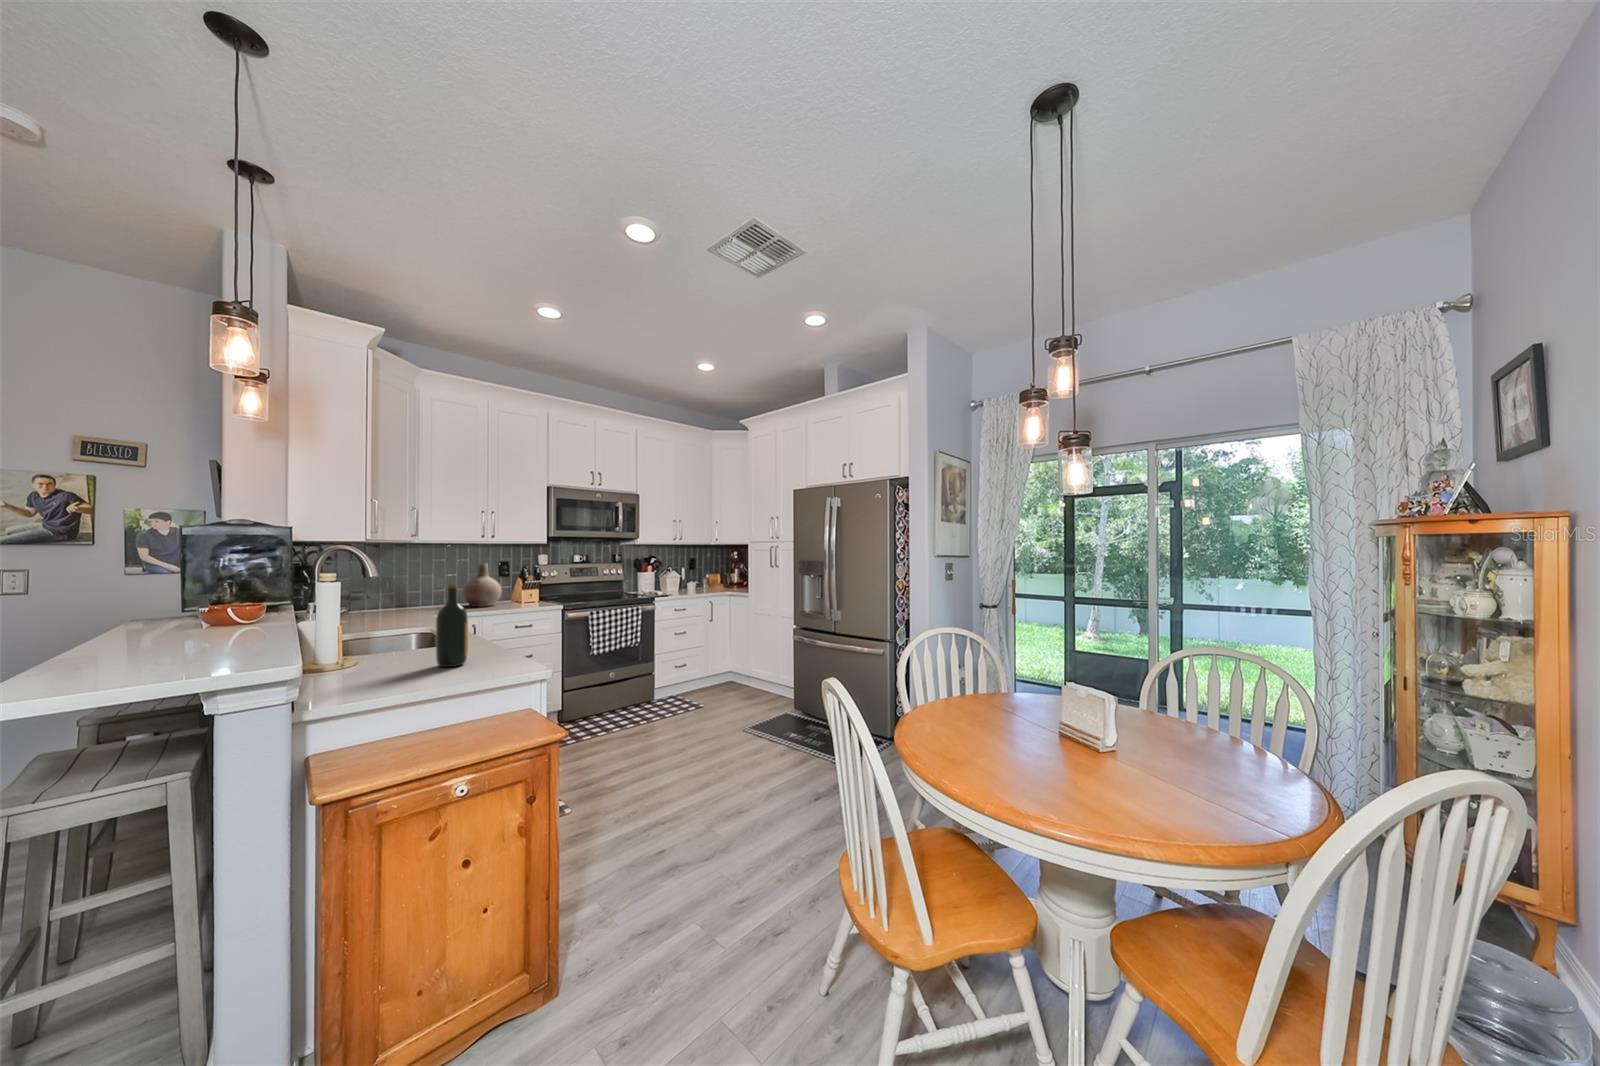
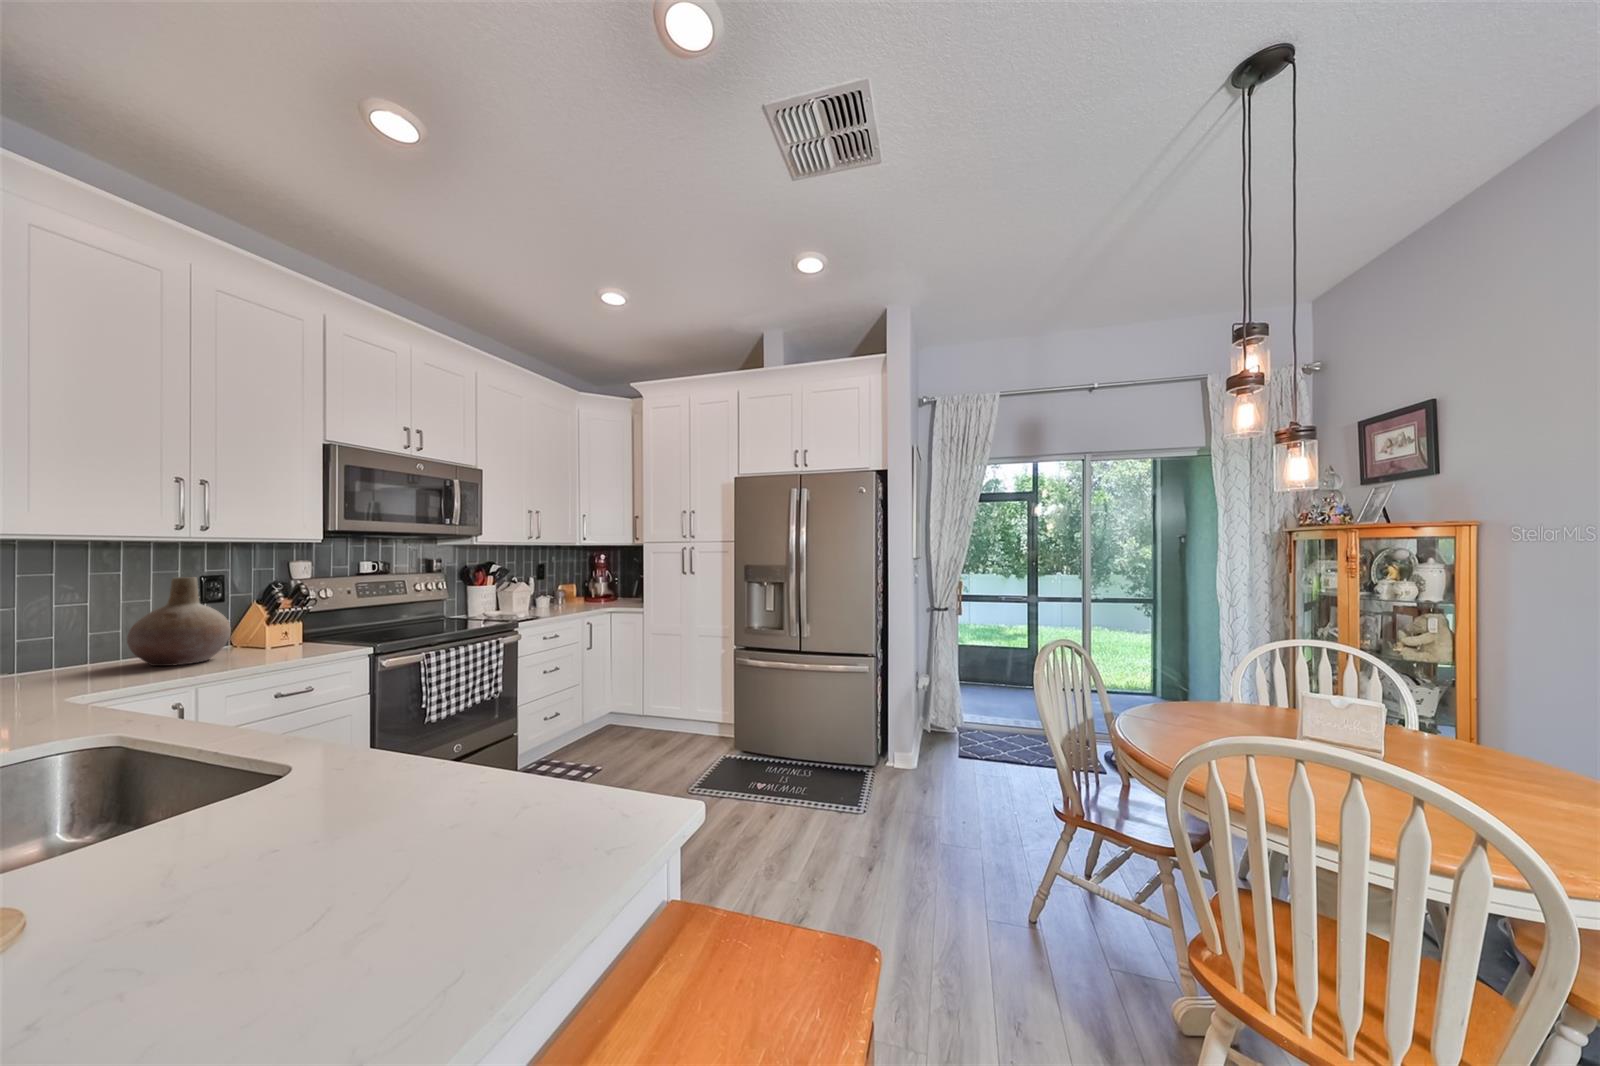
wine bottle: present [436,584,468,667] -> none [347,645,462,945]

